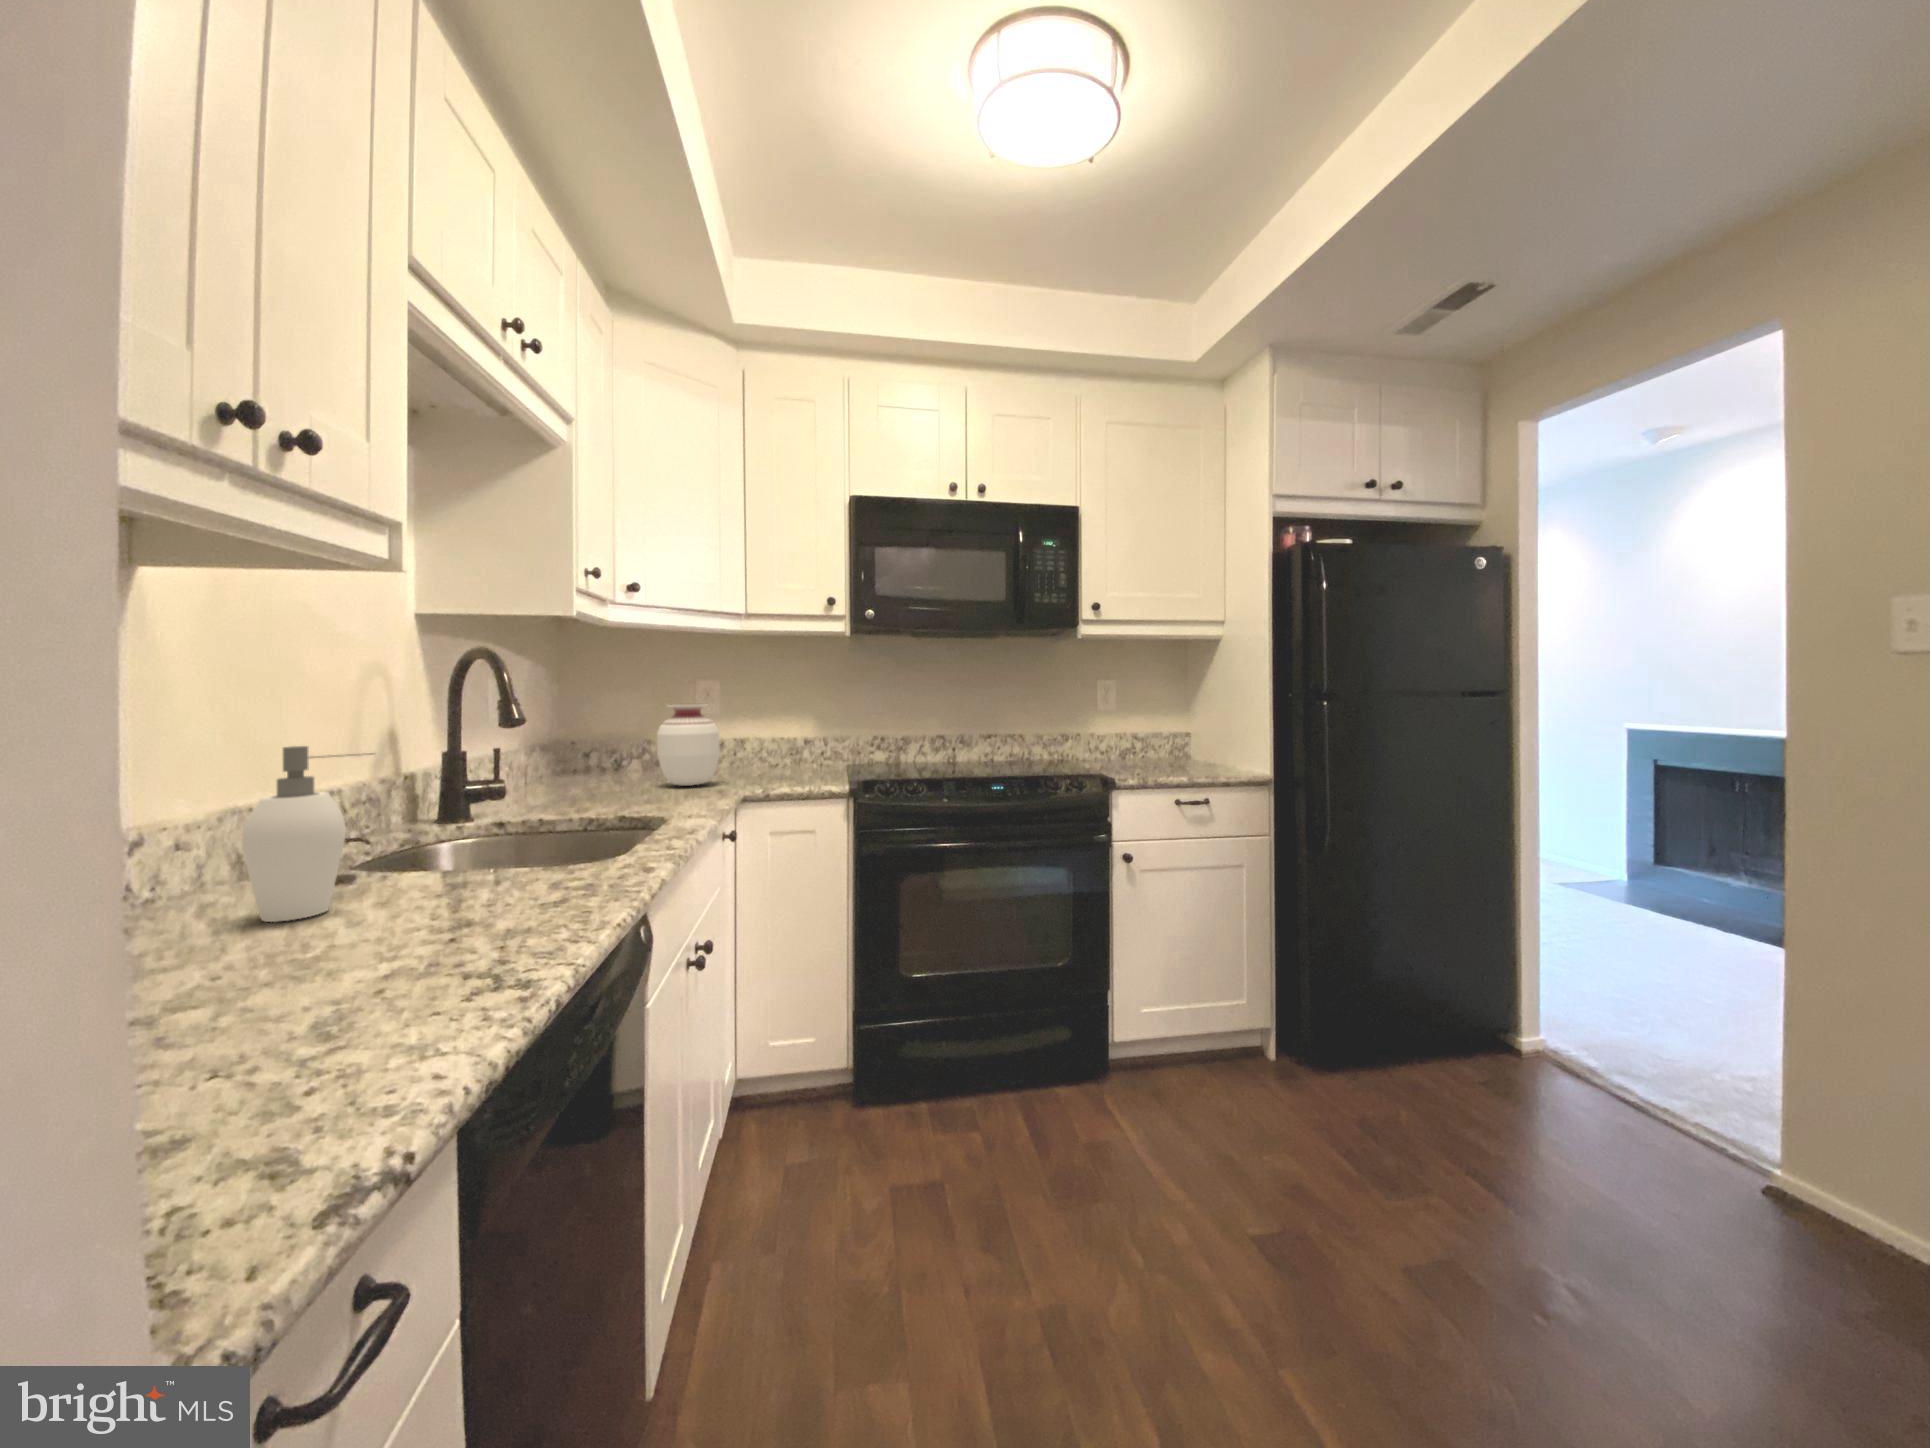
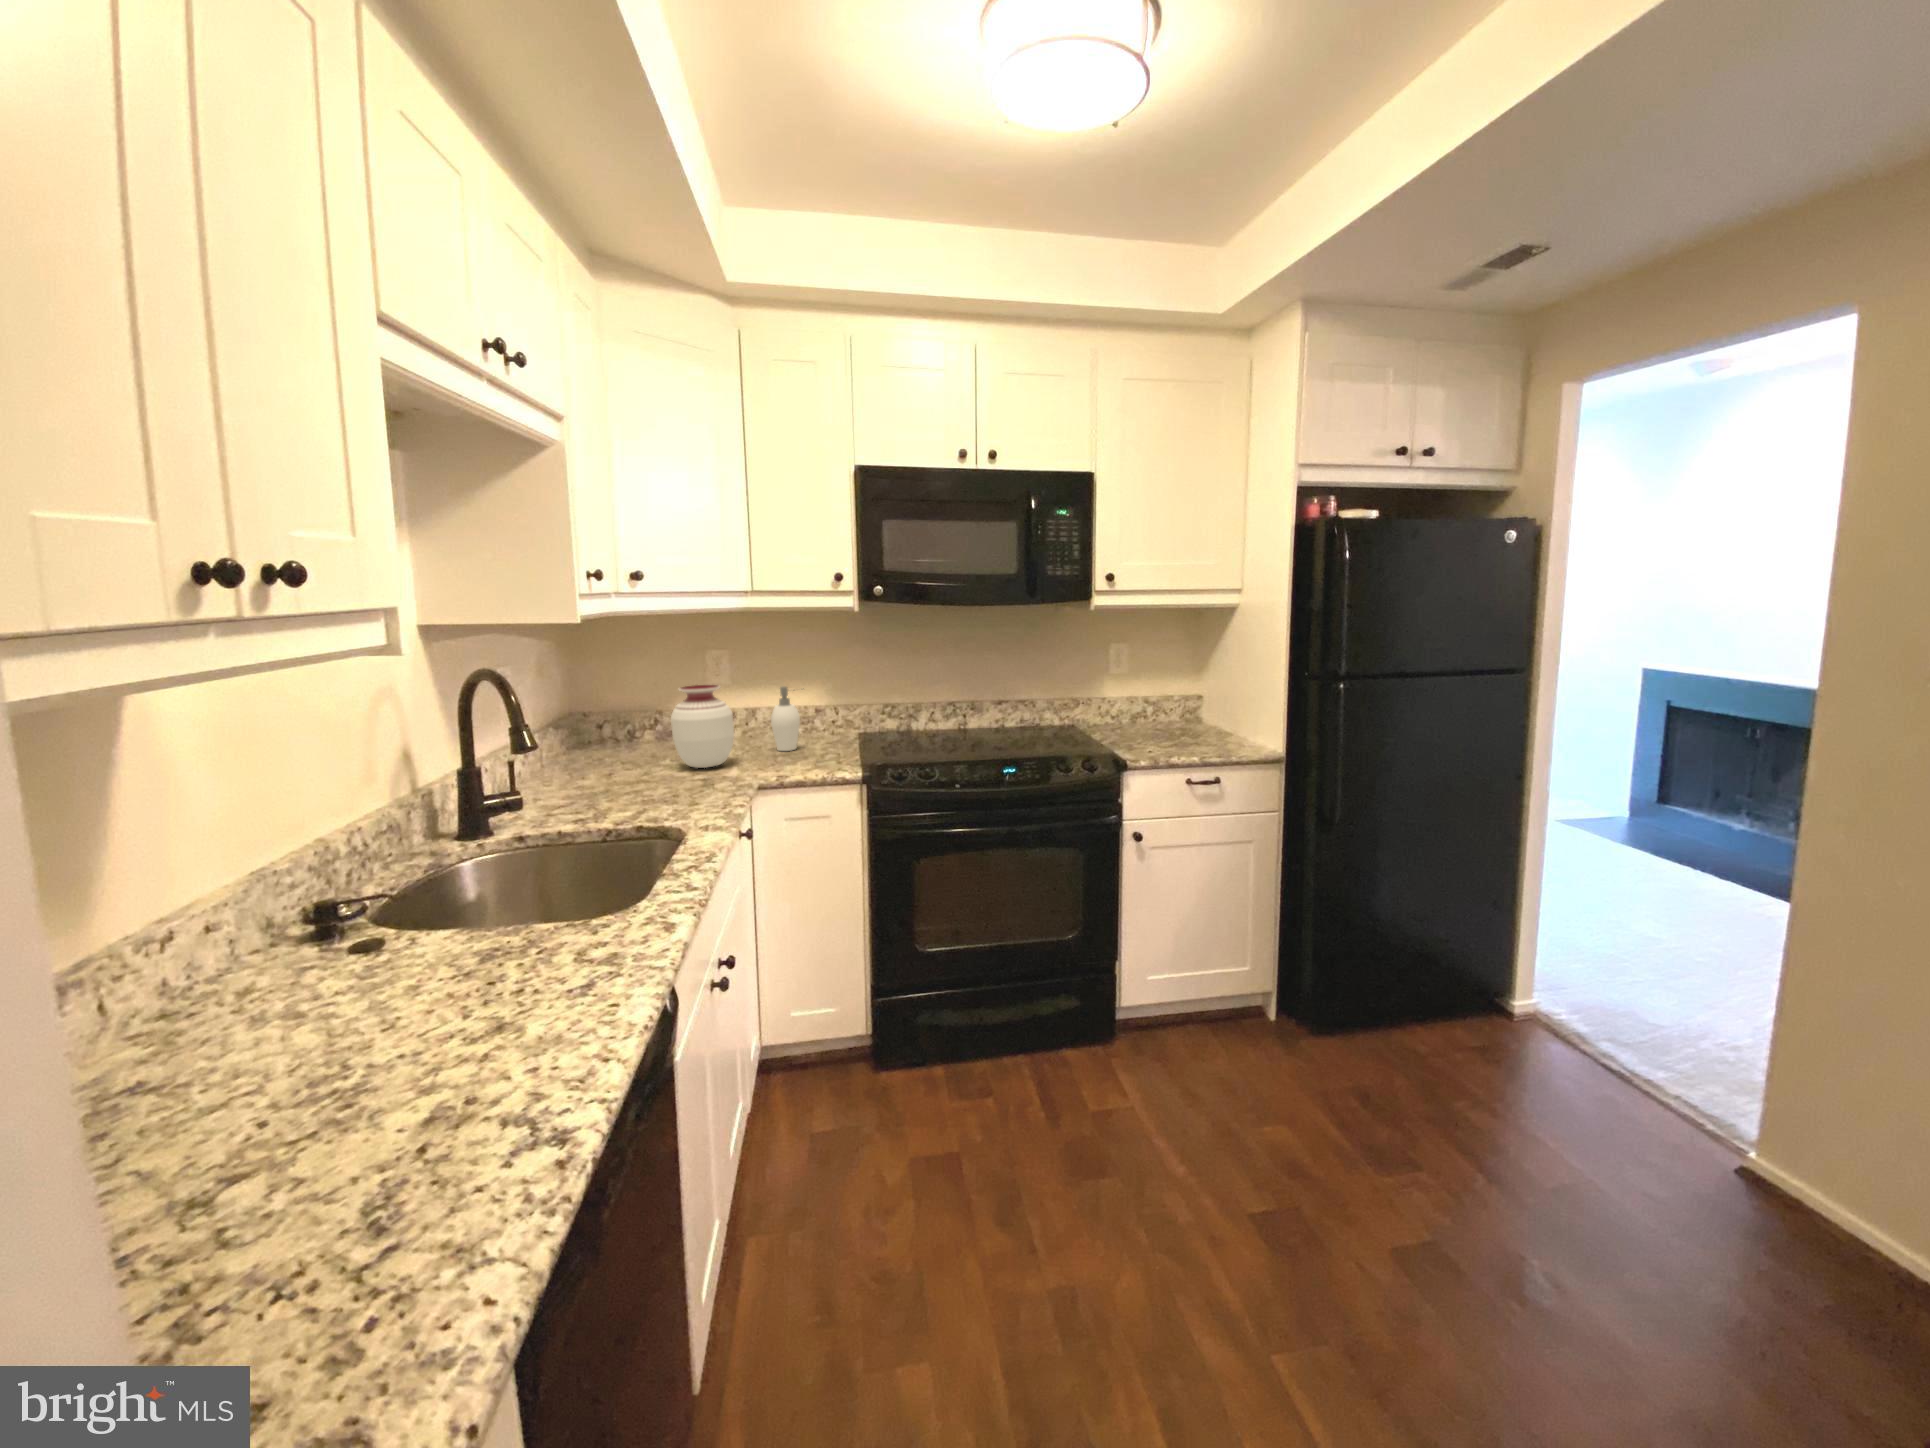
soap dispenser: present [242,746,374,922] -> present [771,686,800,751]

